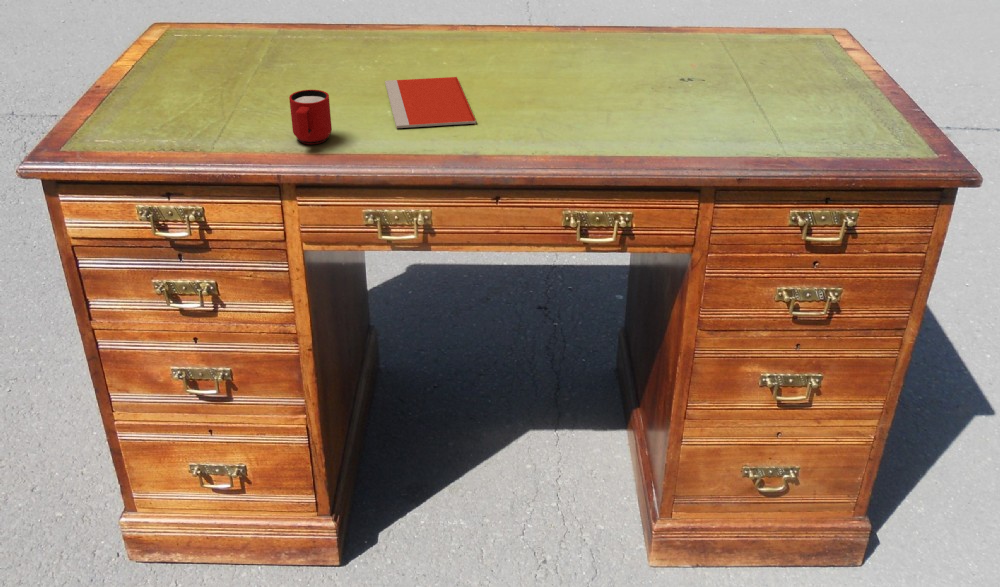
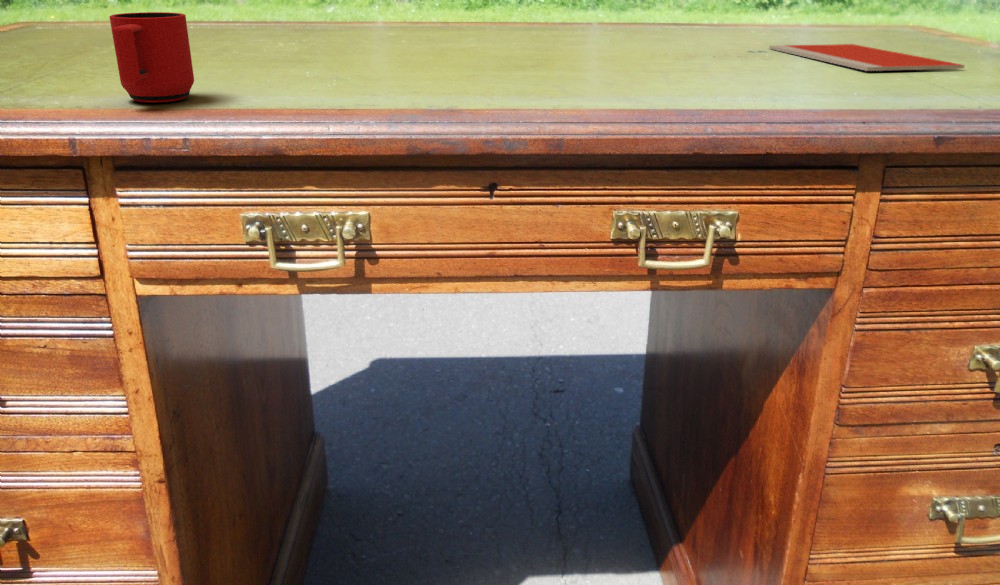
notebook: present [385,77,476,128] -> present [769,44,965,71]

